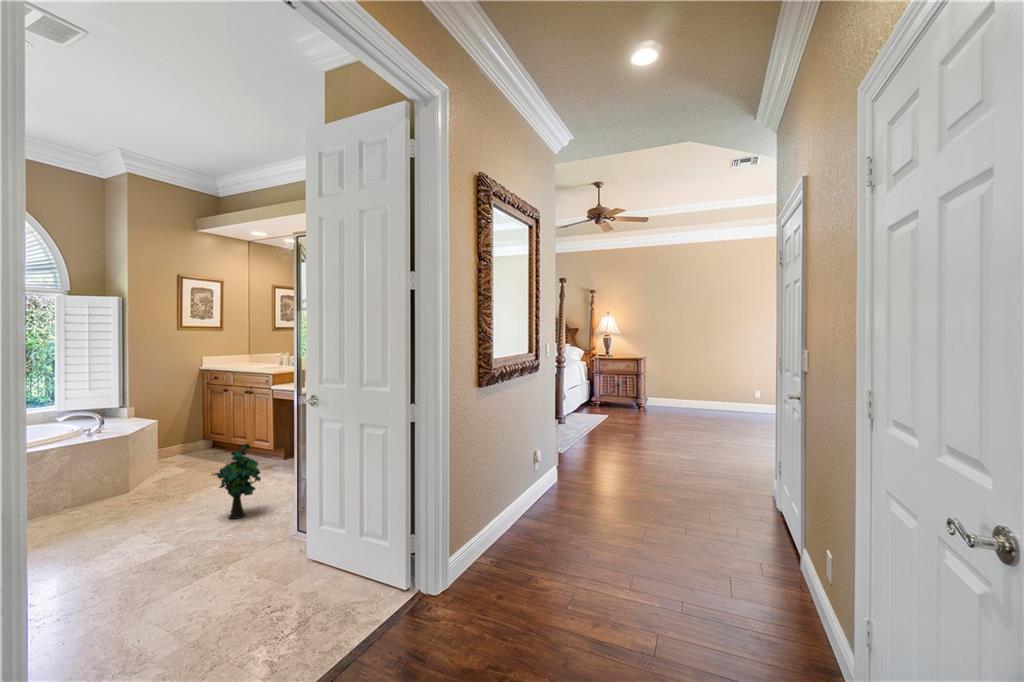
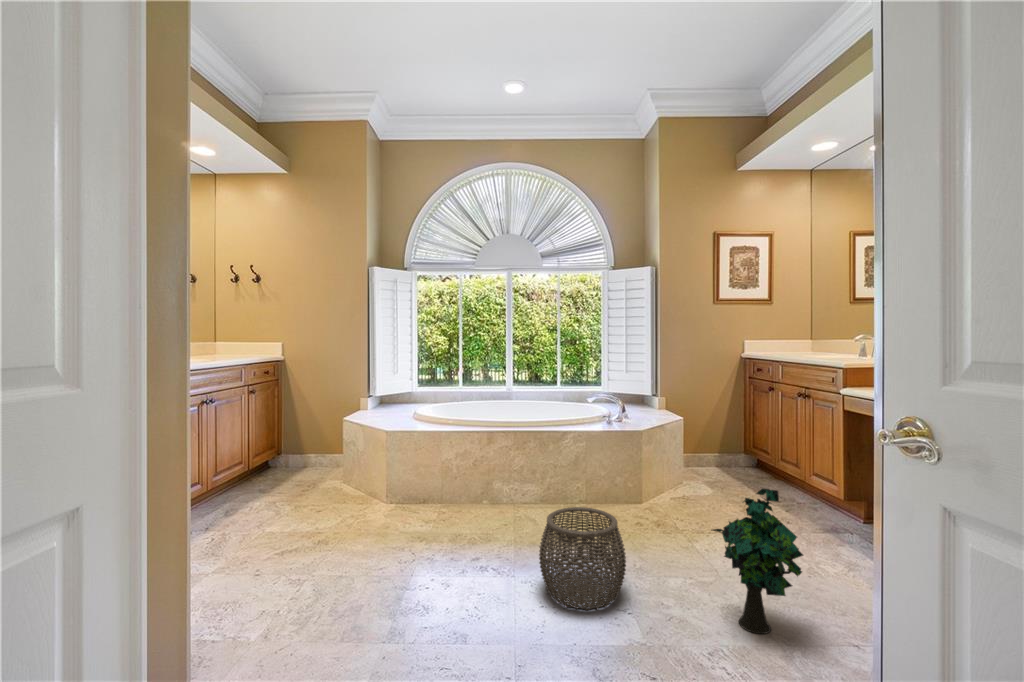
woven basket: none [74,489,153,557] -> present [539,507,626,610]

